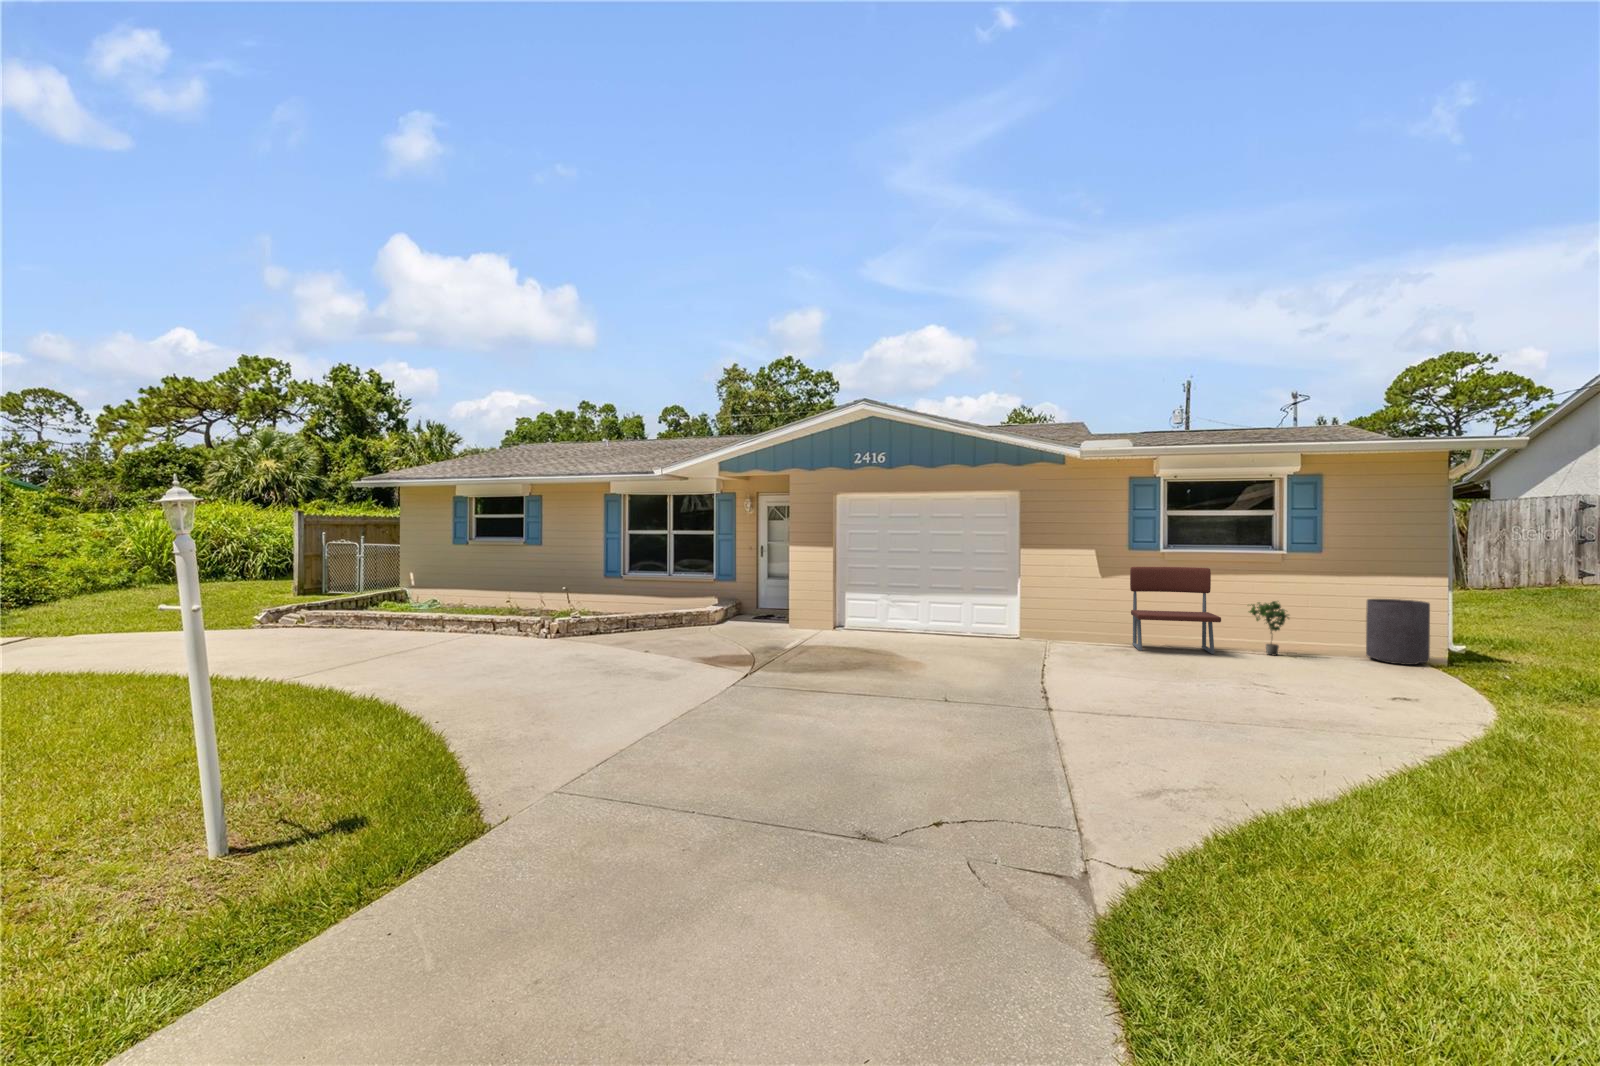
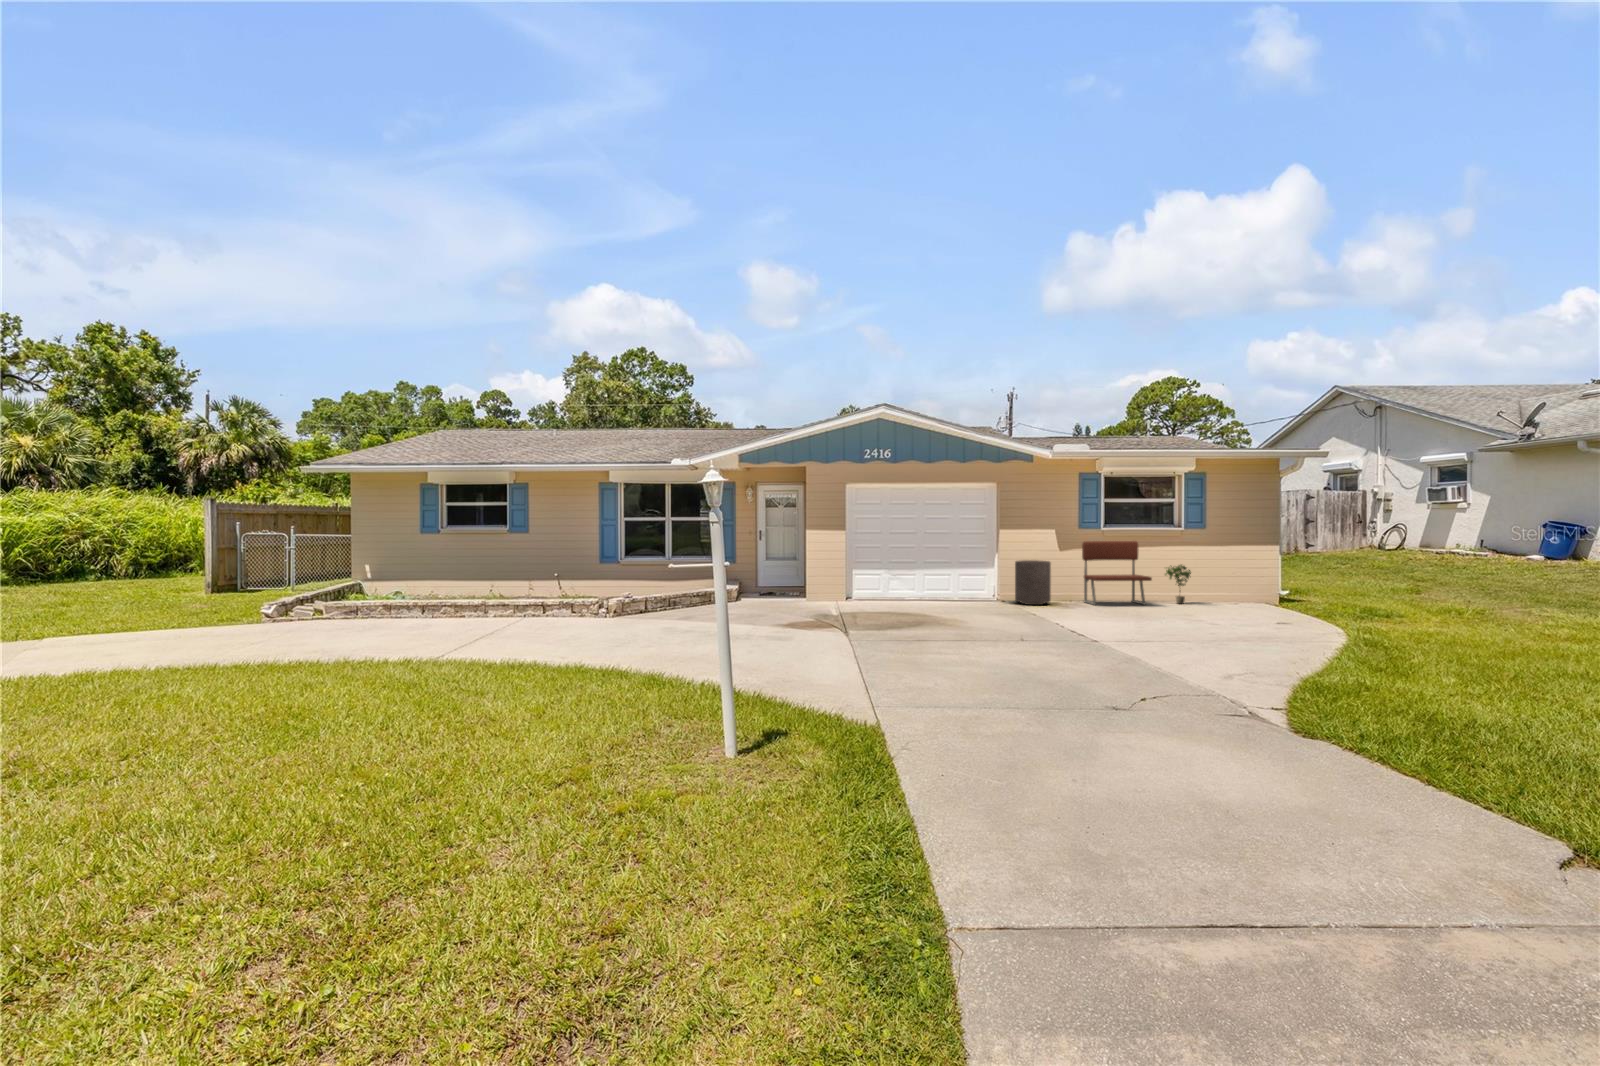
trash can: present [1366,599,1430,665] -> present [1015,560,1051,605]

